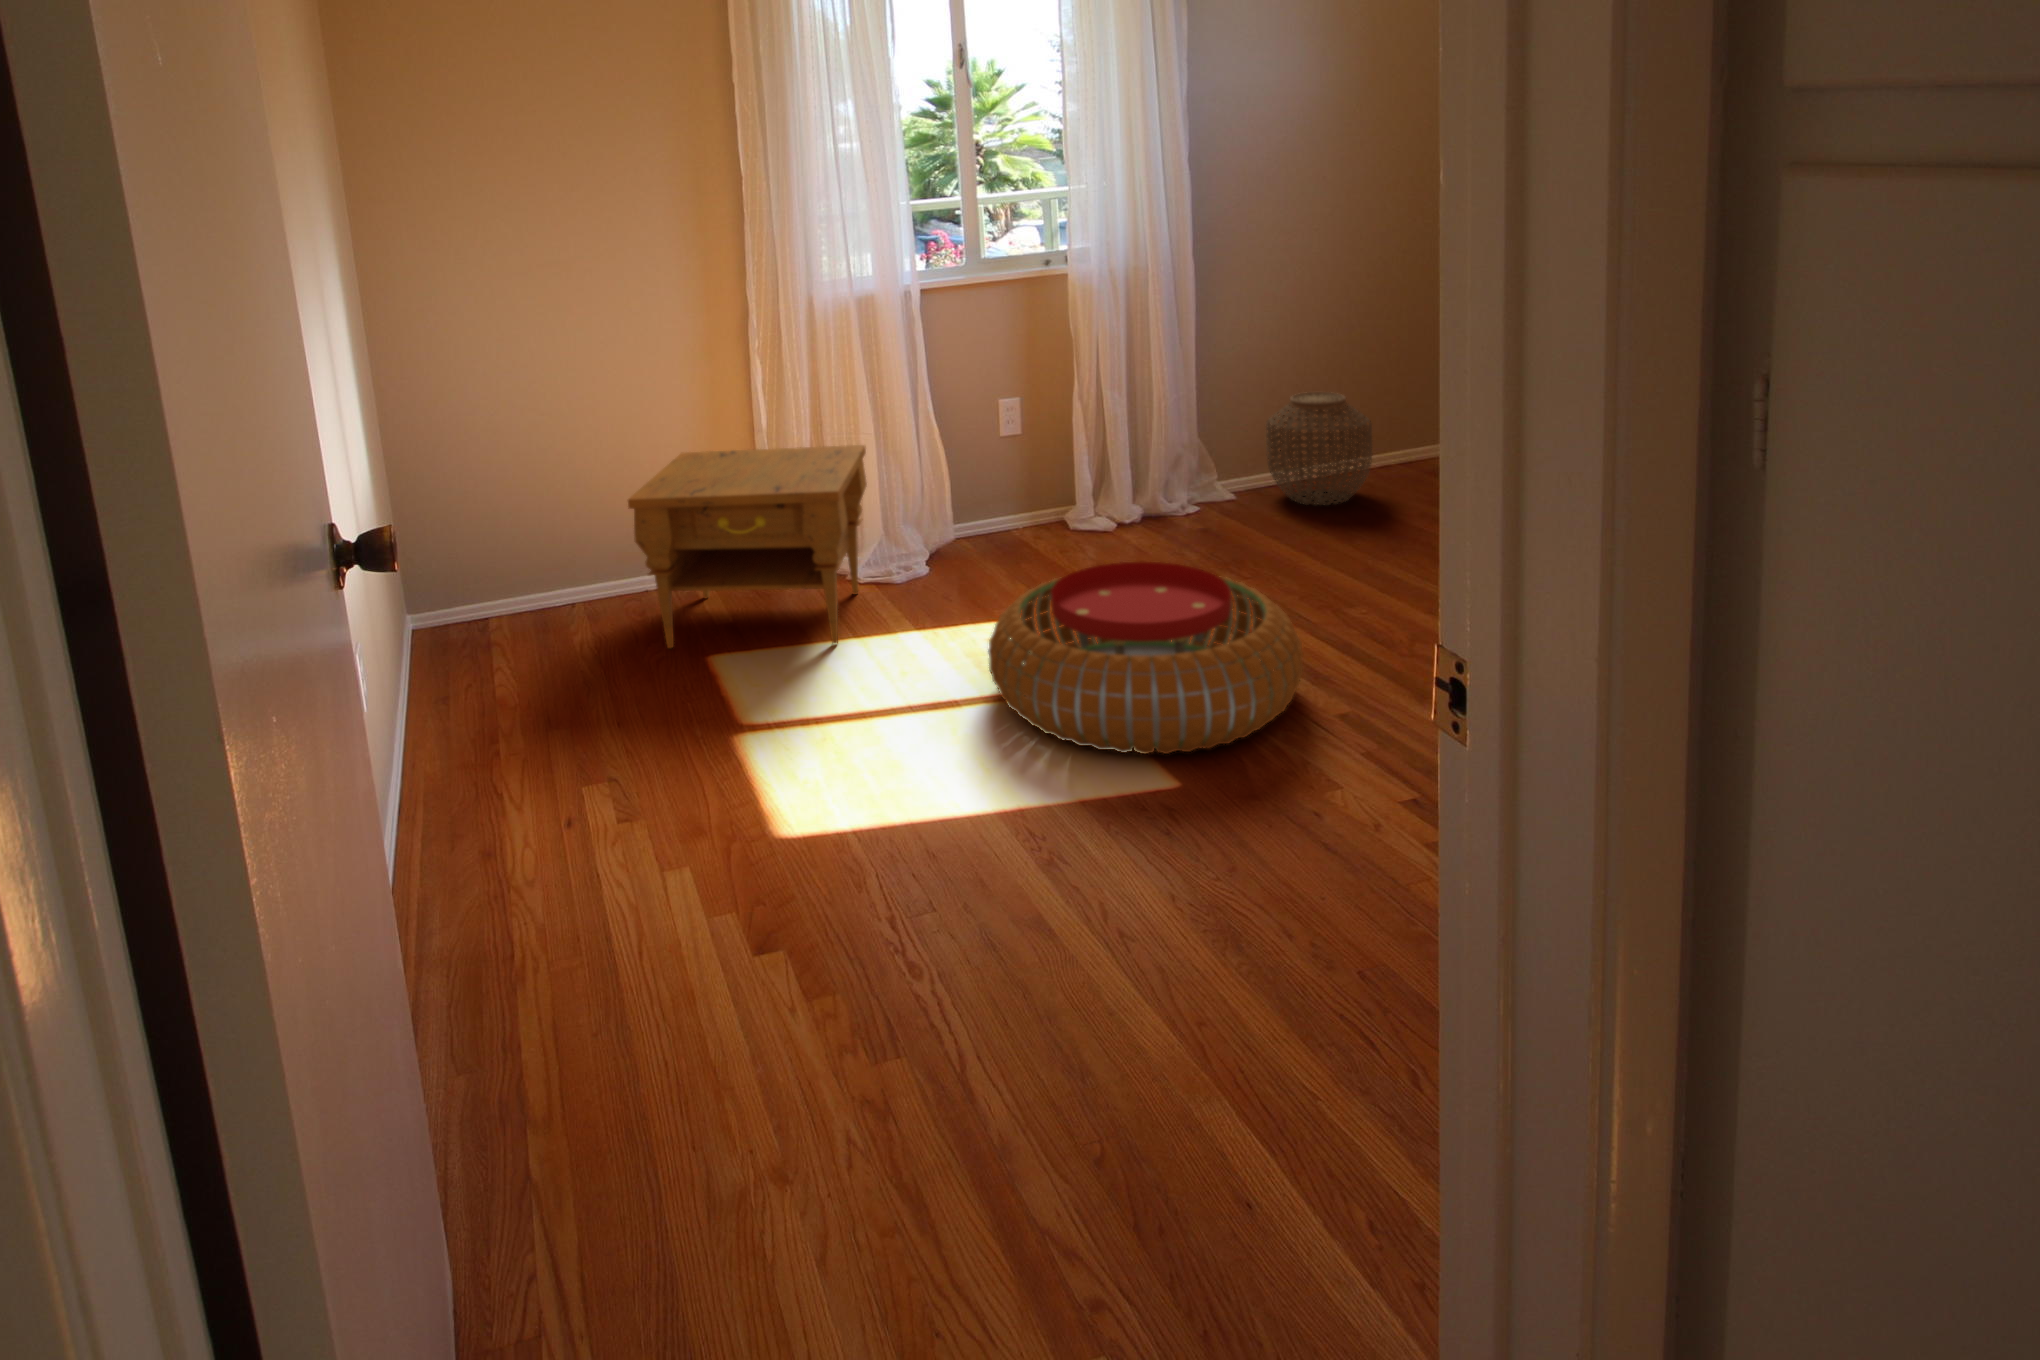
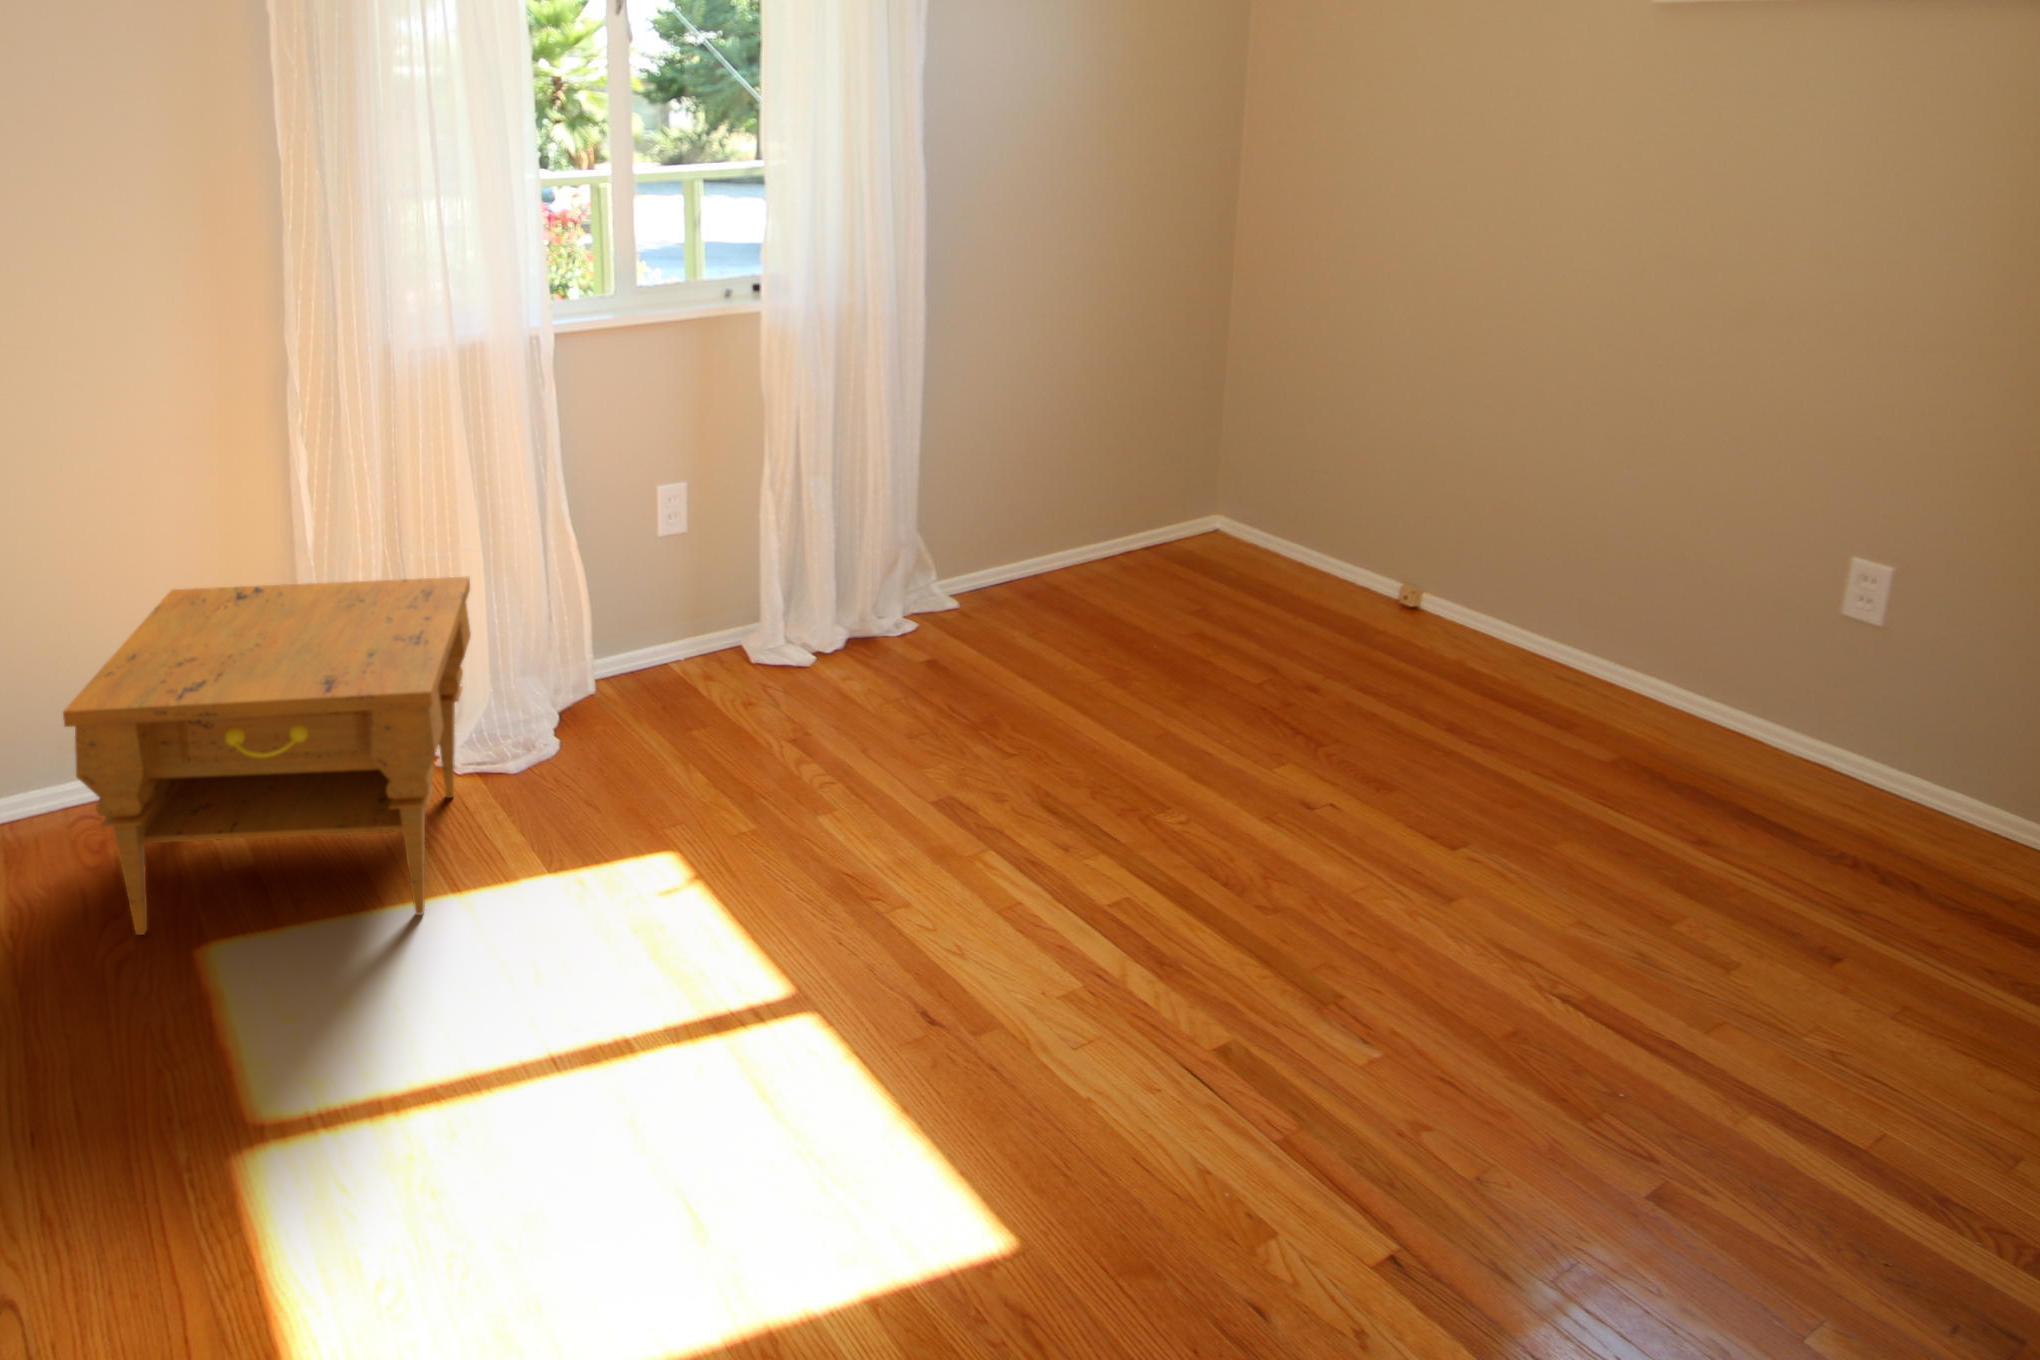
woven basket: present [1266,392,1372,505] -> none [1000,467,1132,616]
pouf: present [988,562,1303,754] -> none [675,787,1148,1162]

